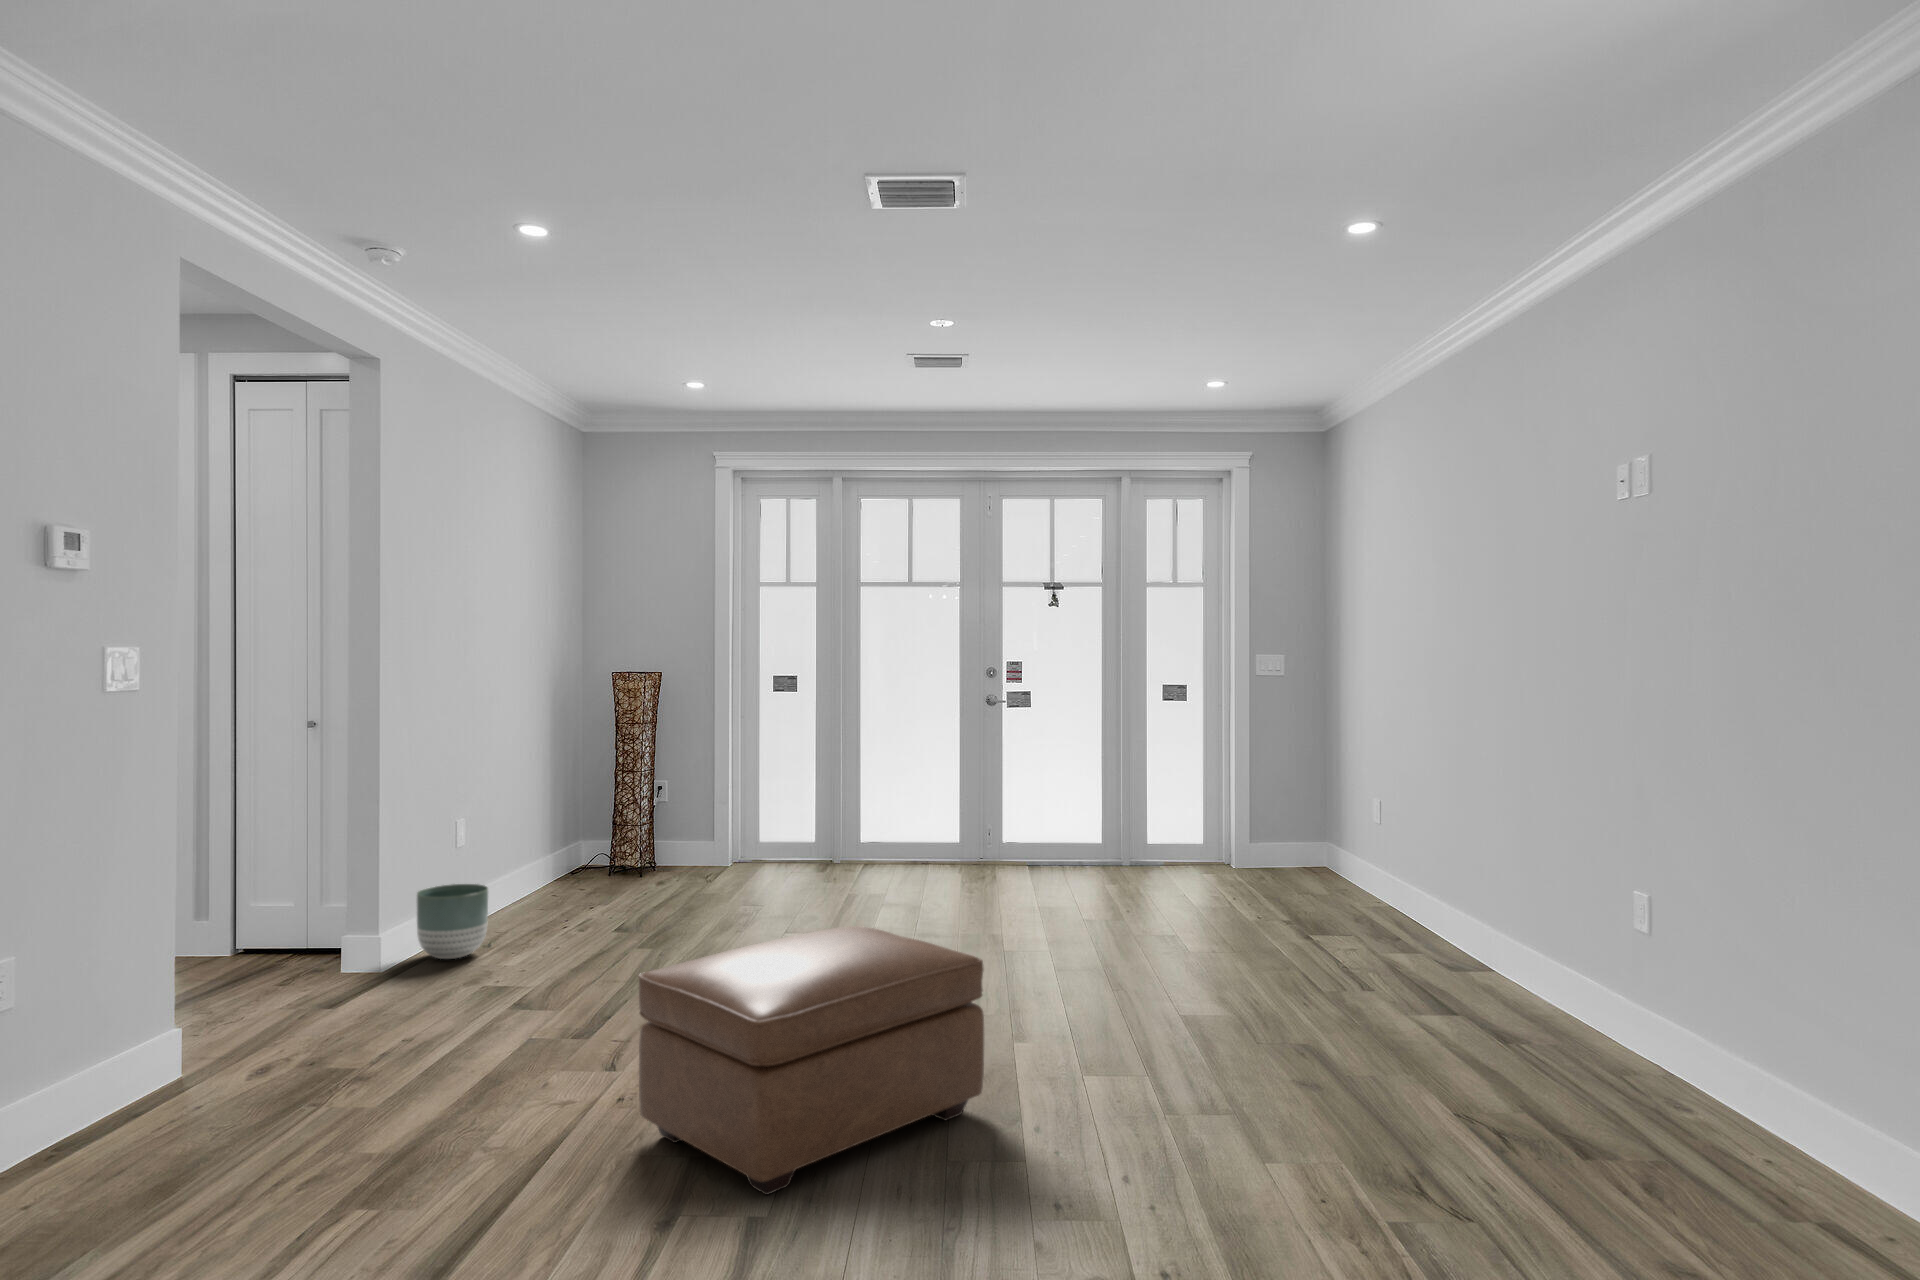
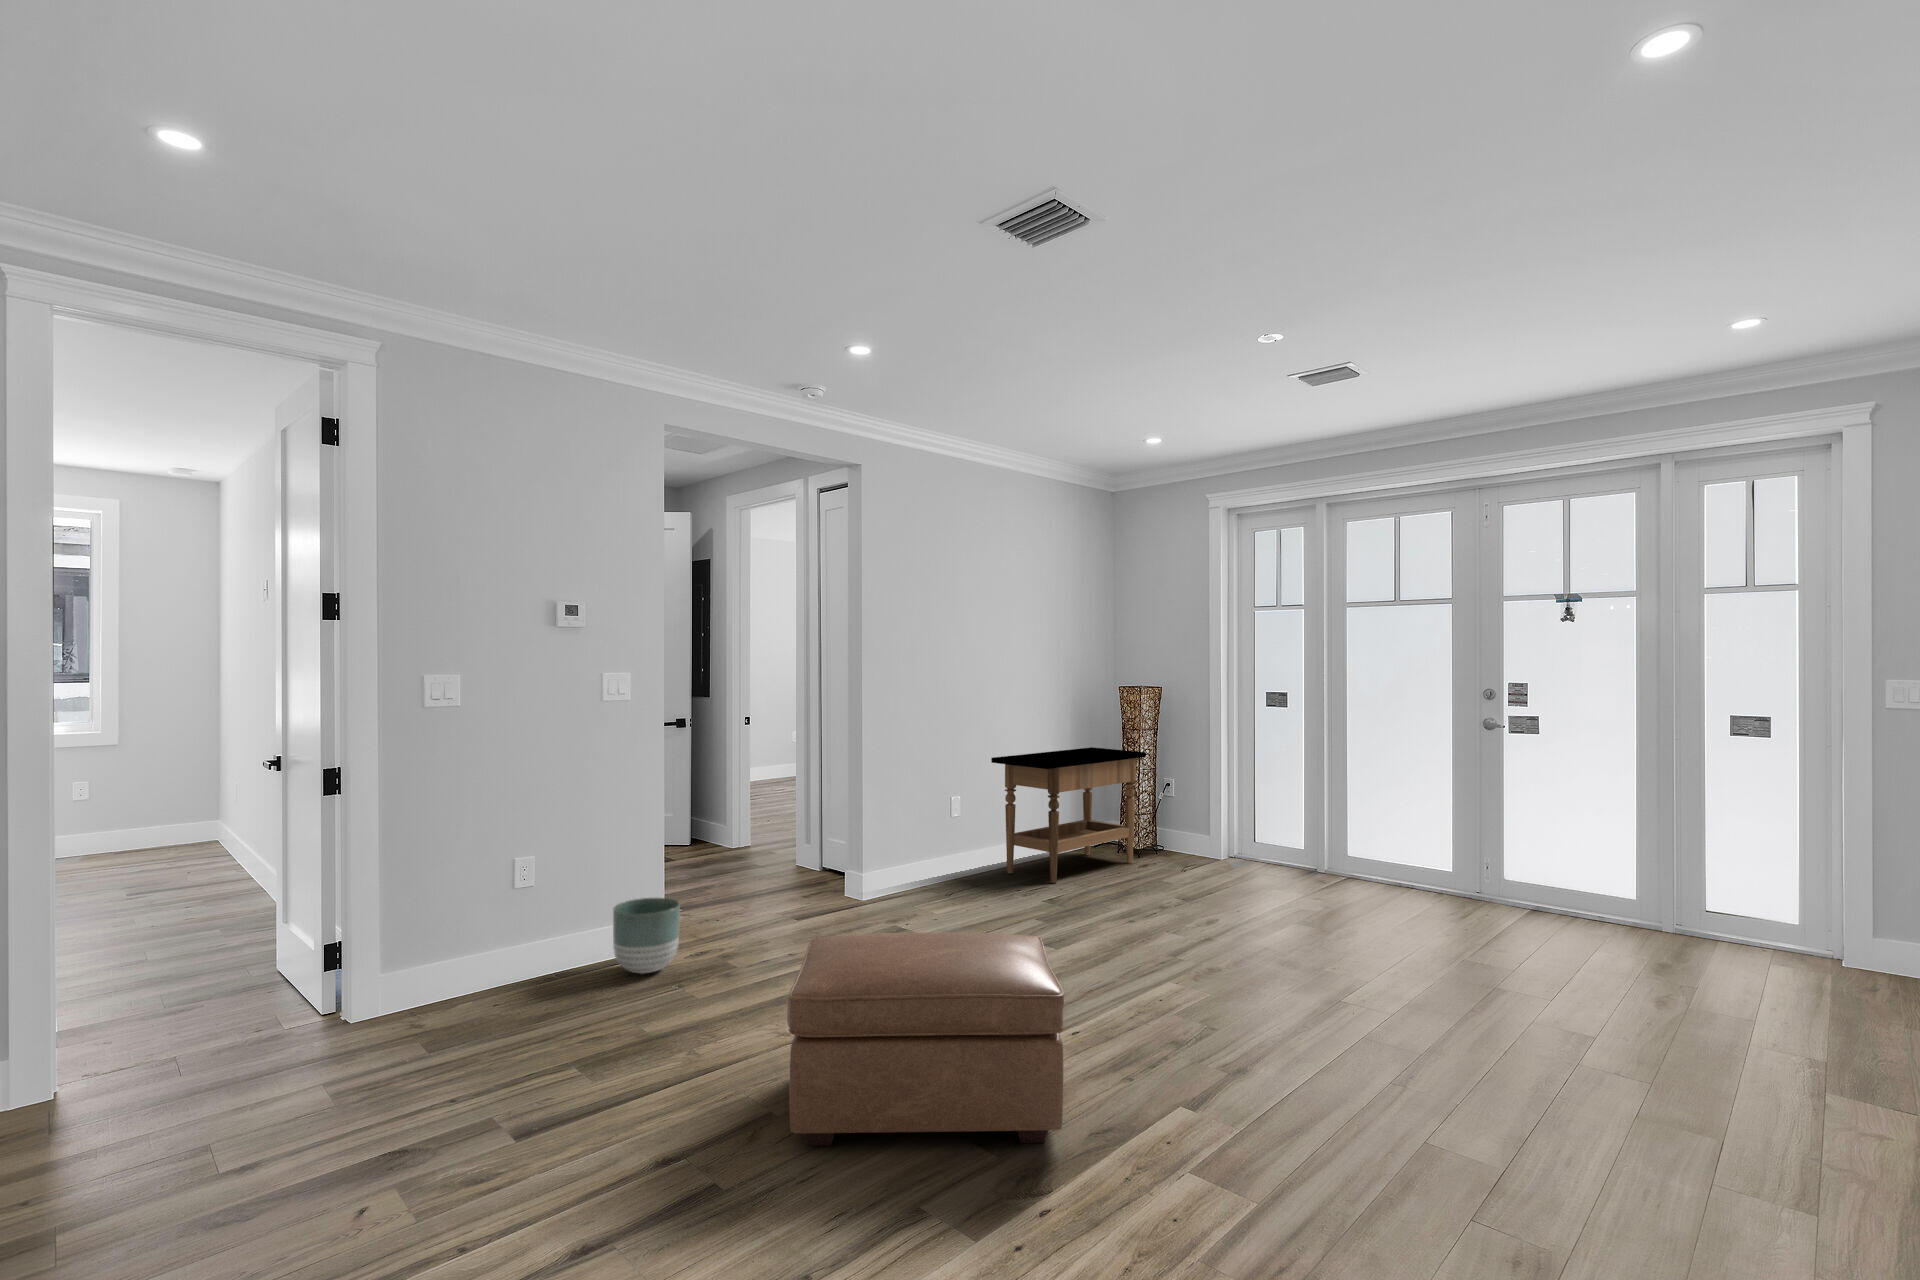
side table: none [495,749,653,913] -> present [991,747,1146,883]
planter: present [417,884,488,959] -> present [613,898,680,974]

